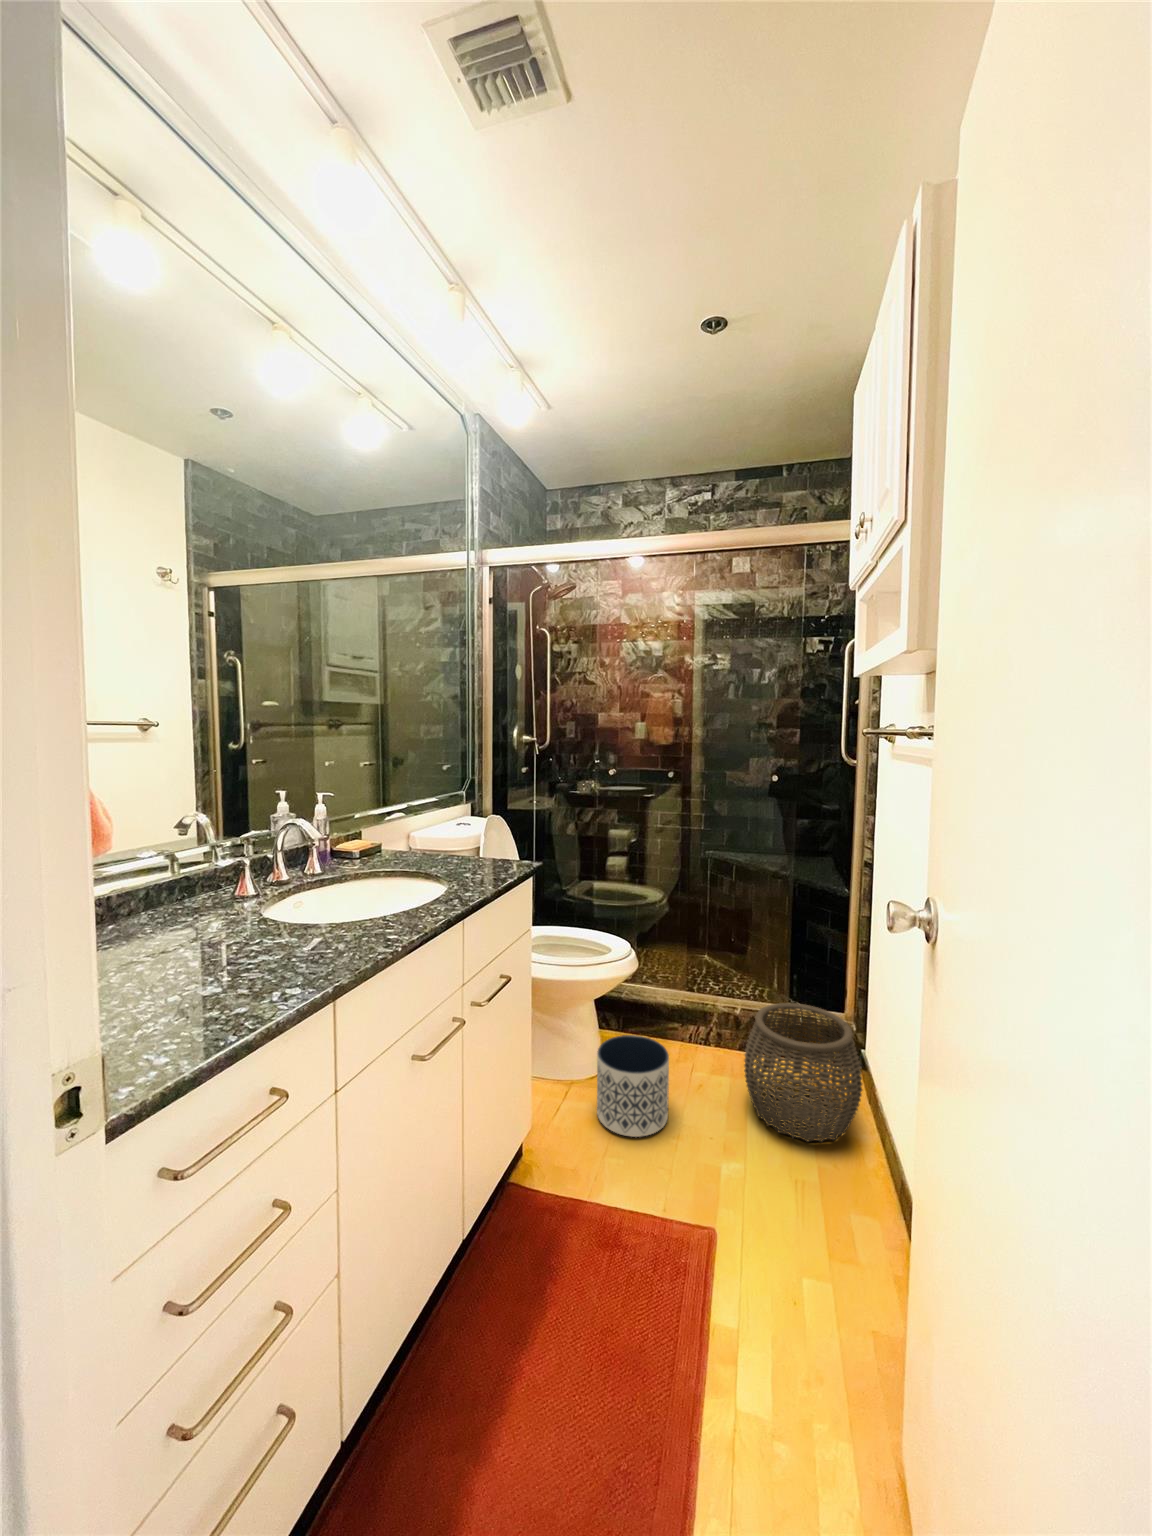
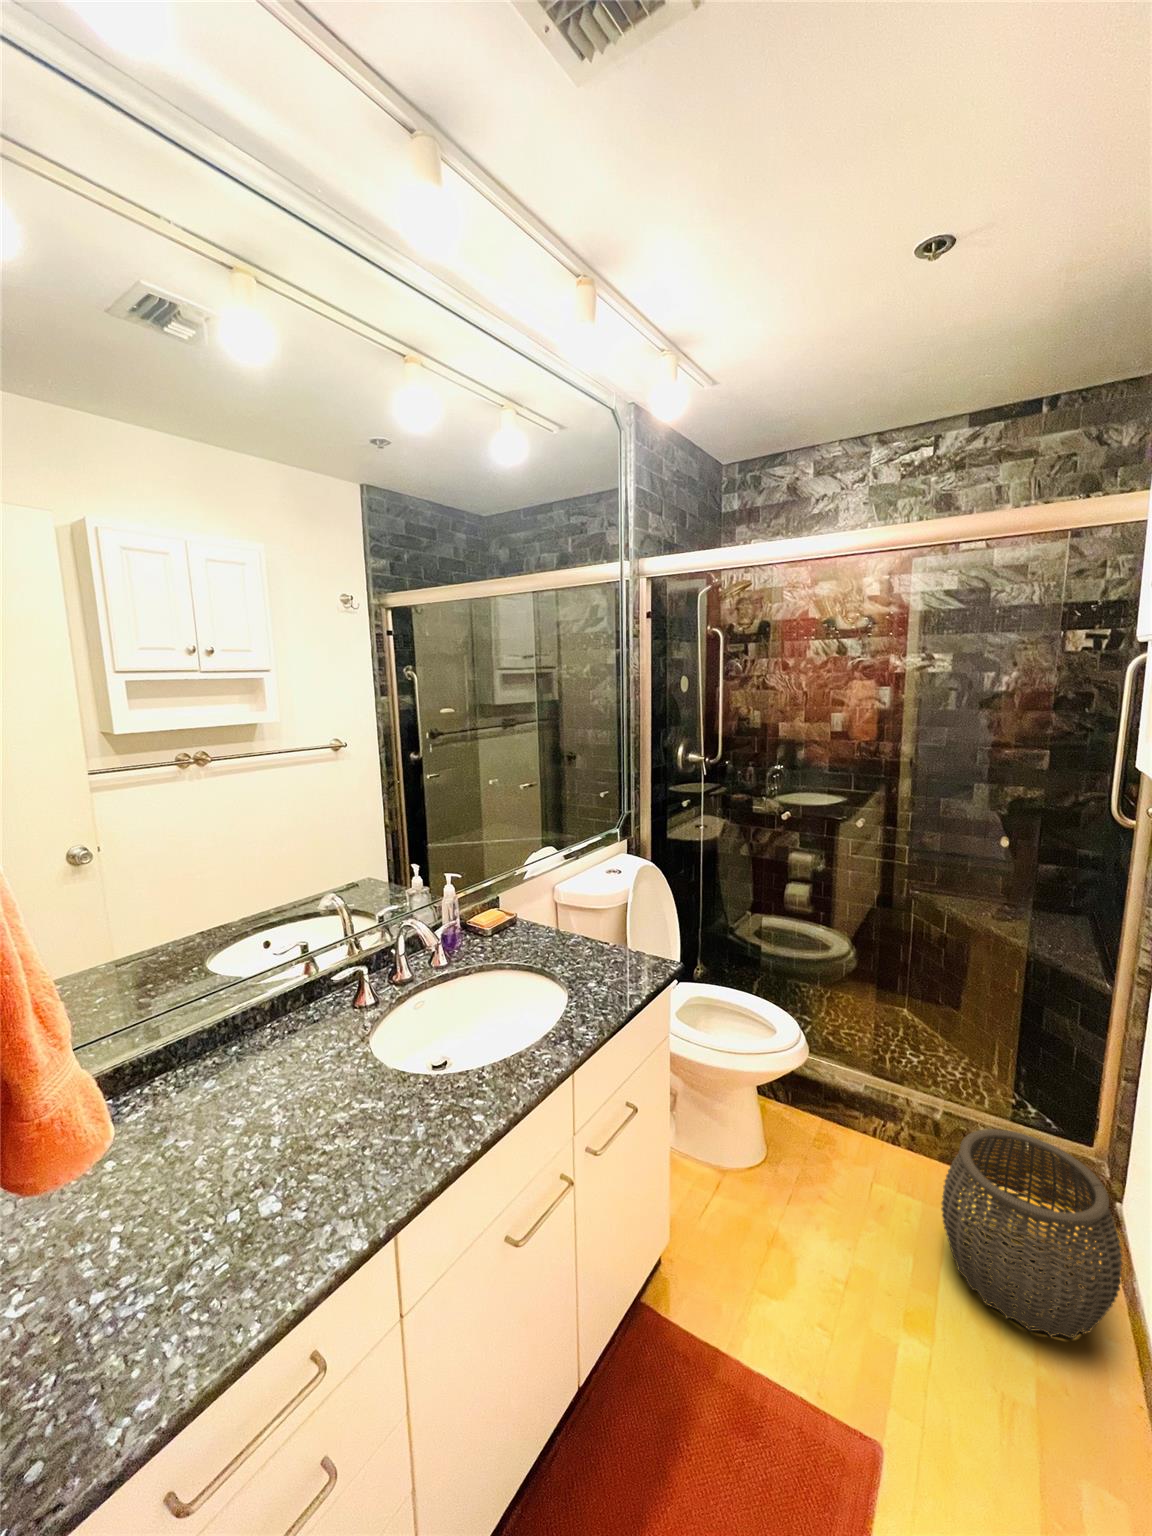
planter: present [597,1035,669,1137] -> none [747,1130,838,1263]

